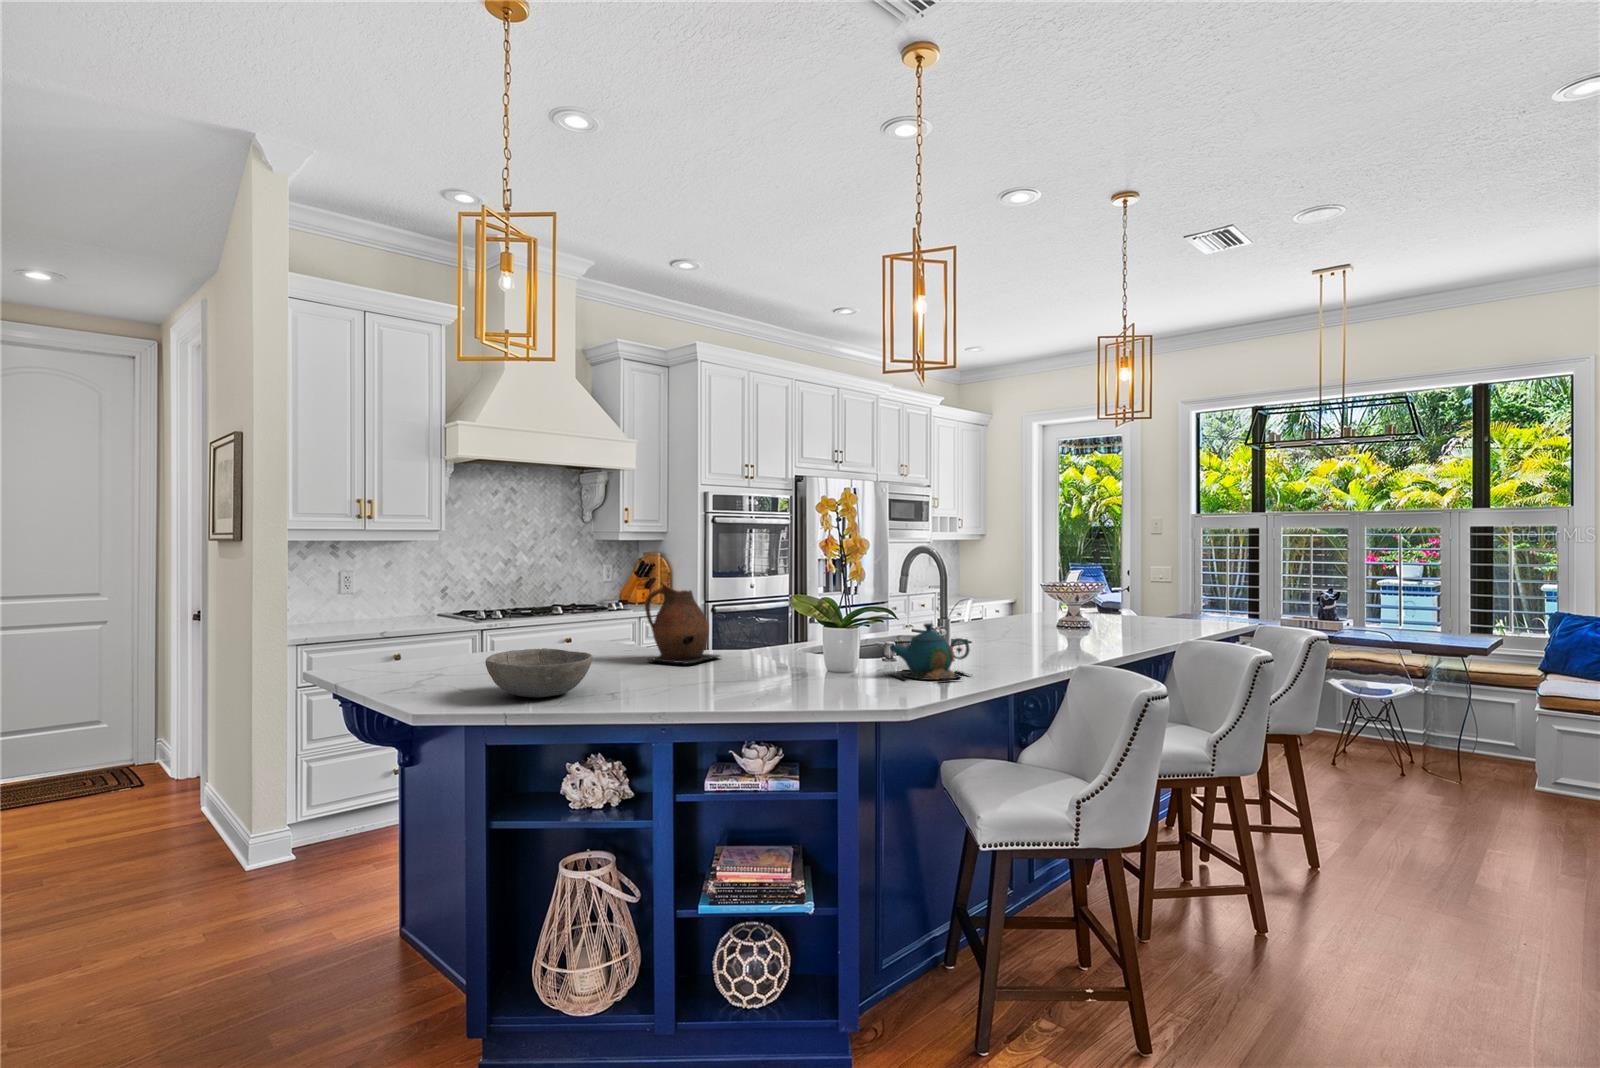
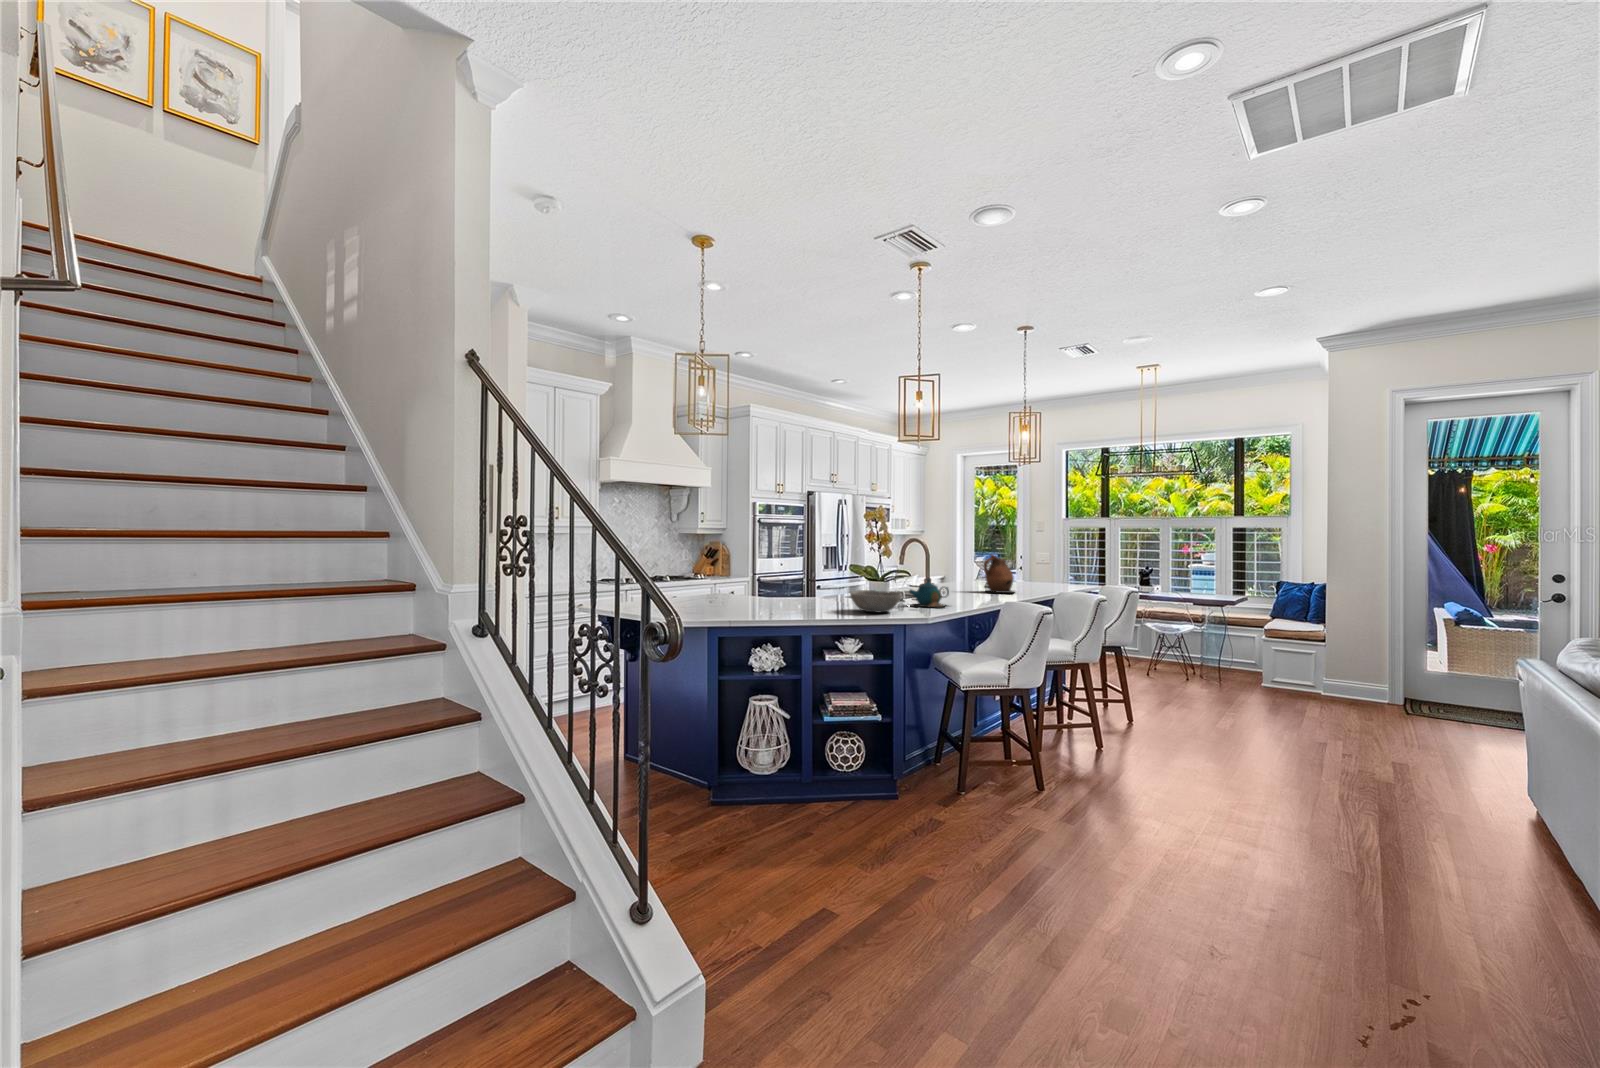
ceramic pitcher: present [645,581,720,664] -> present [984,554,1015,593]
bowl: present [485,648,592,698] -> present [850,590,901,612]

